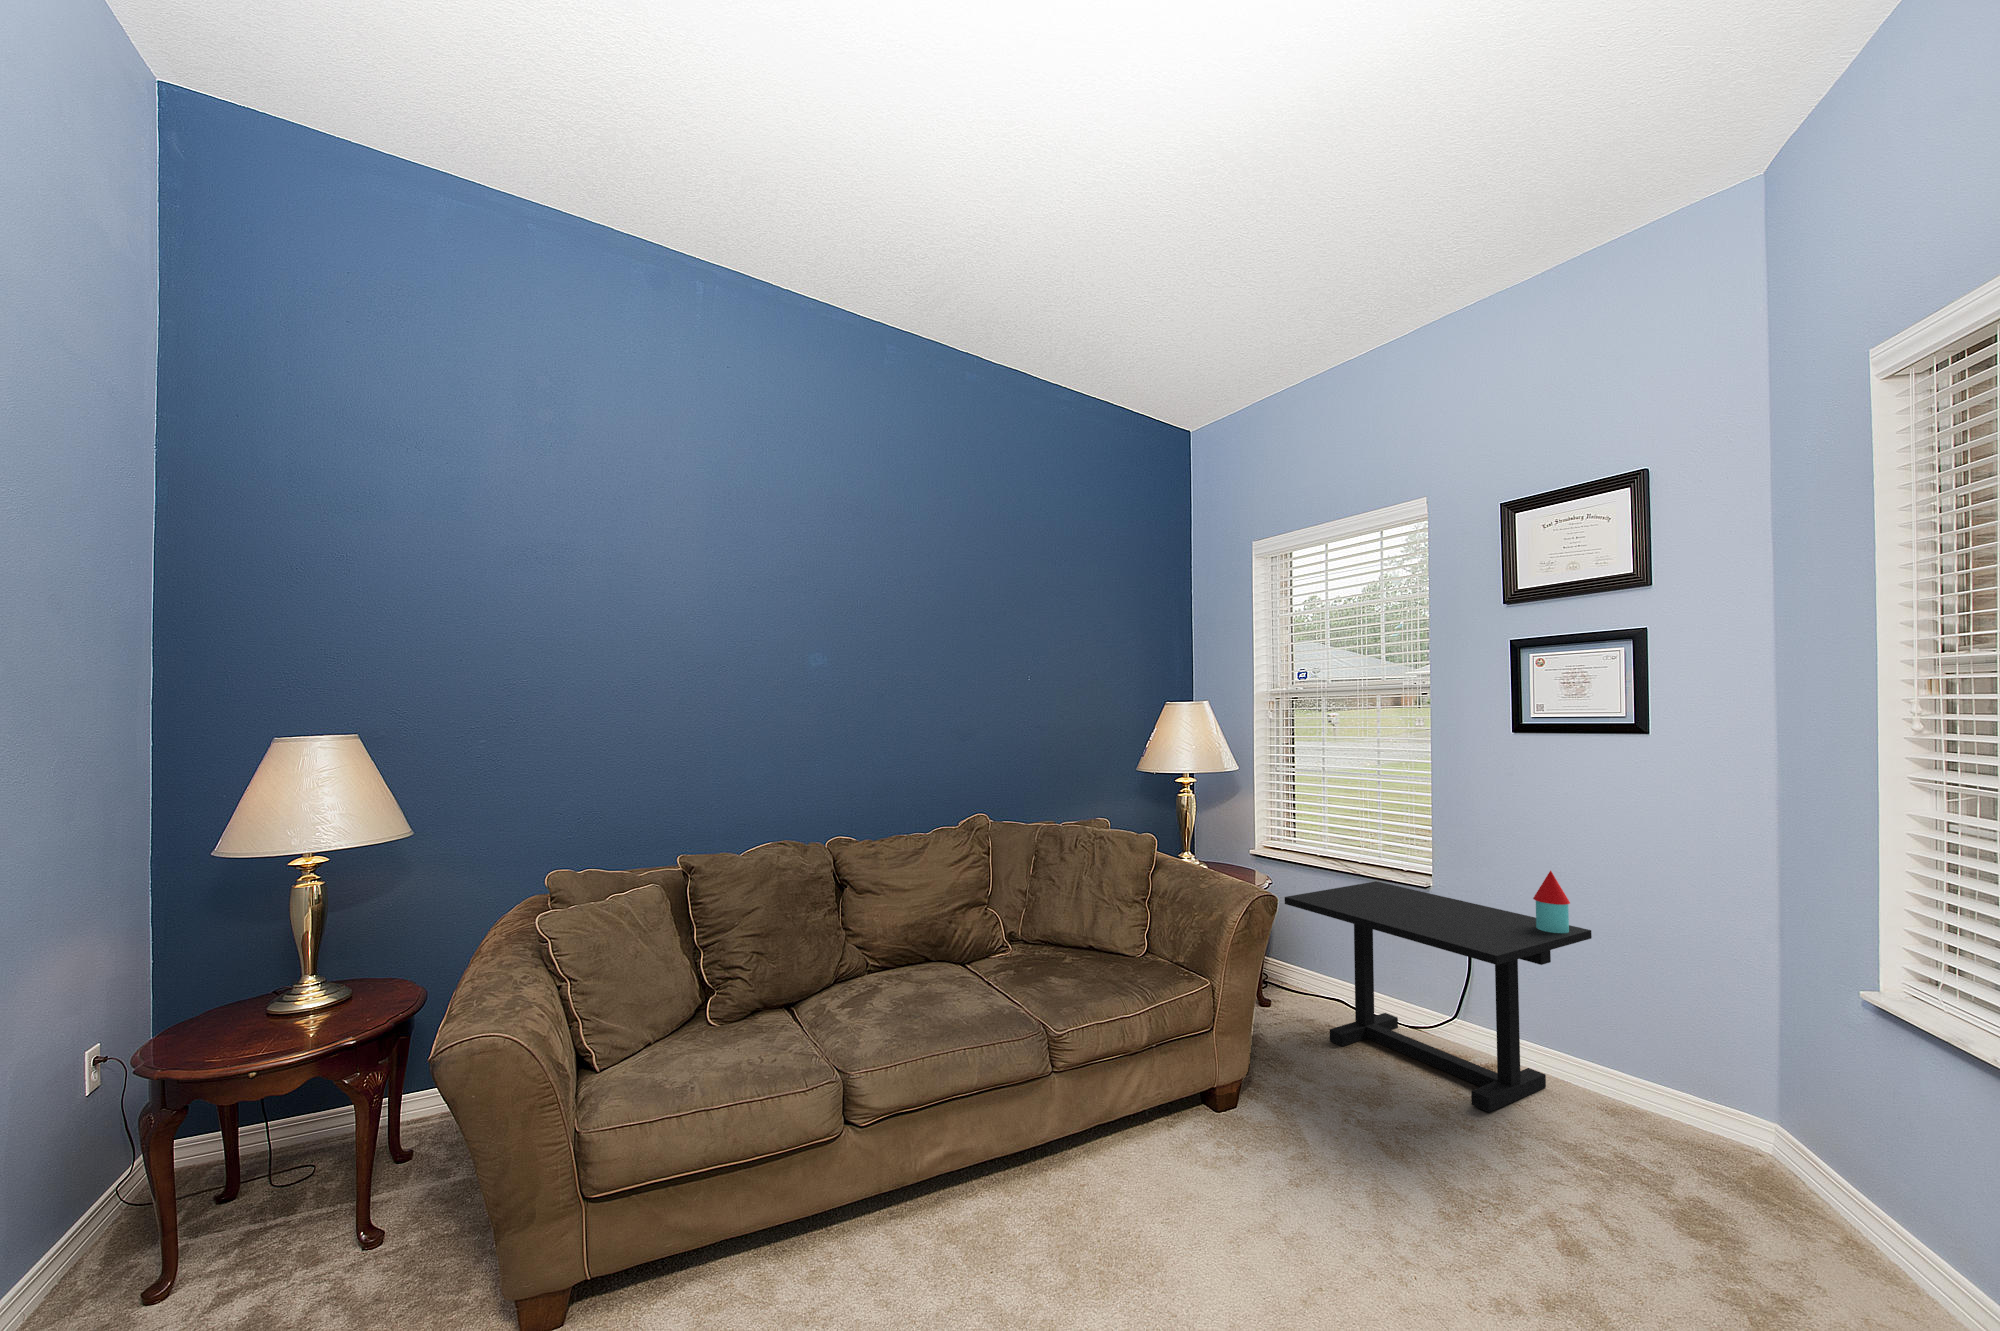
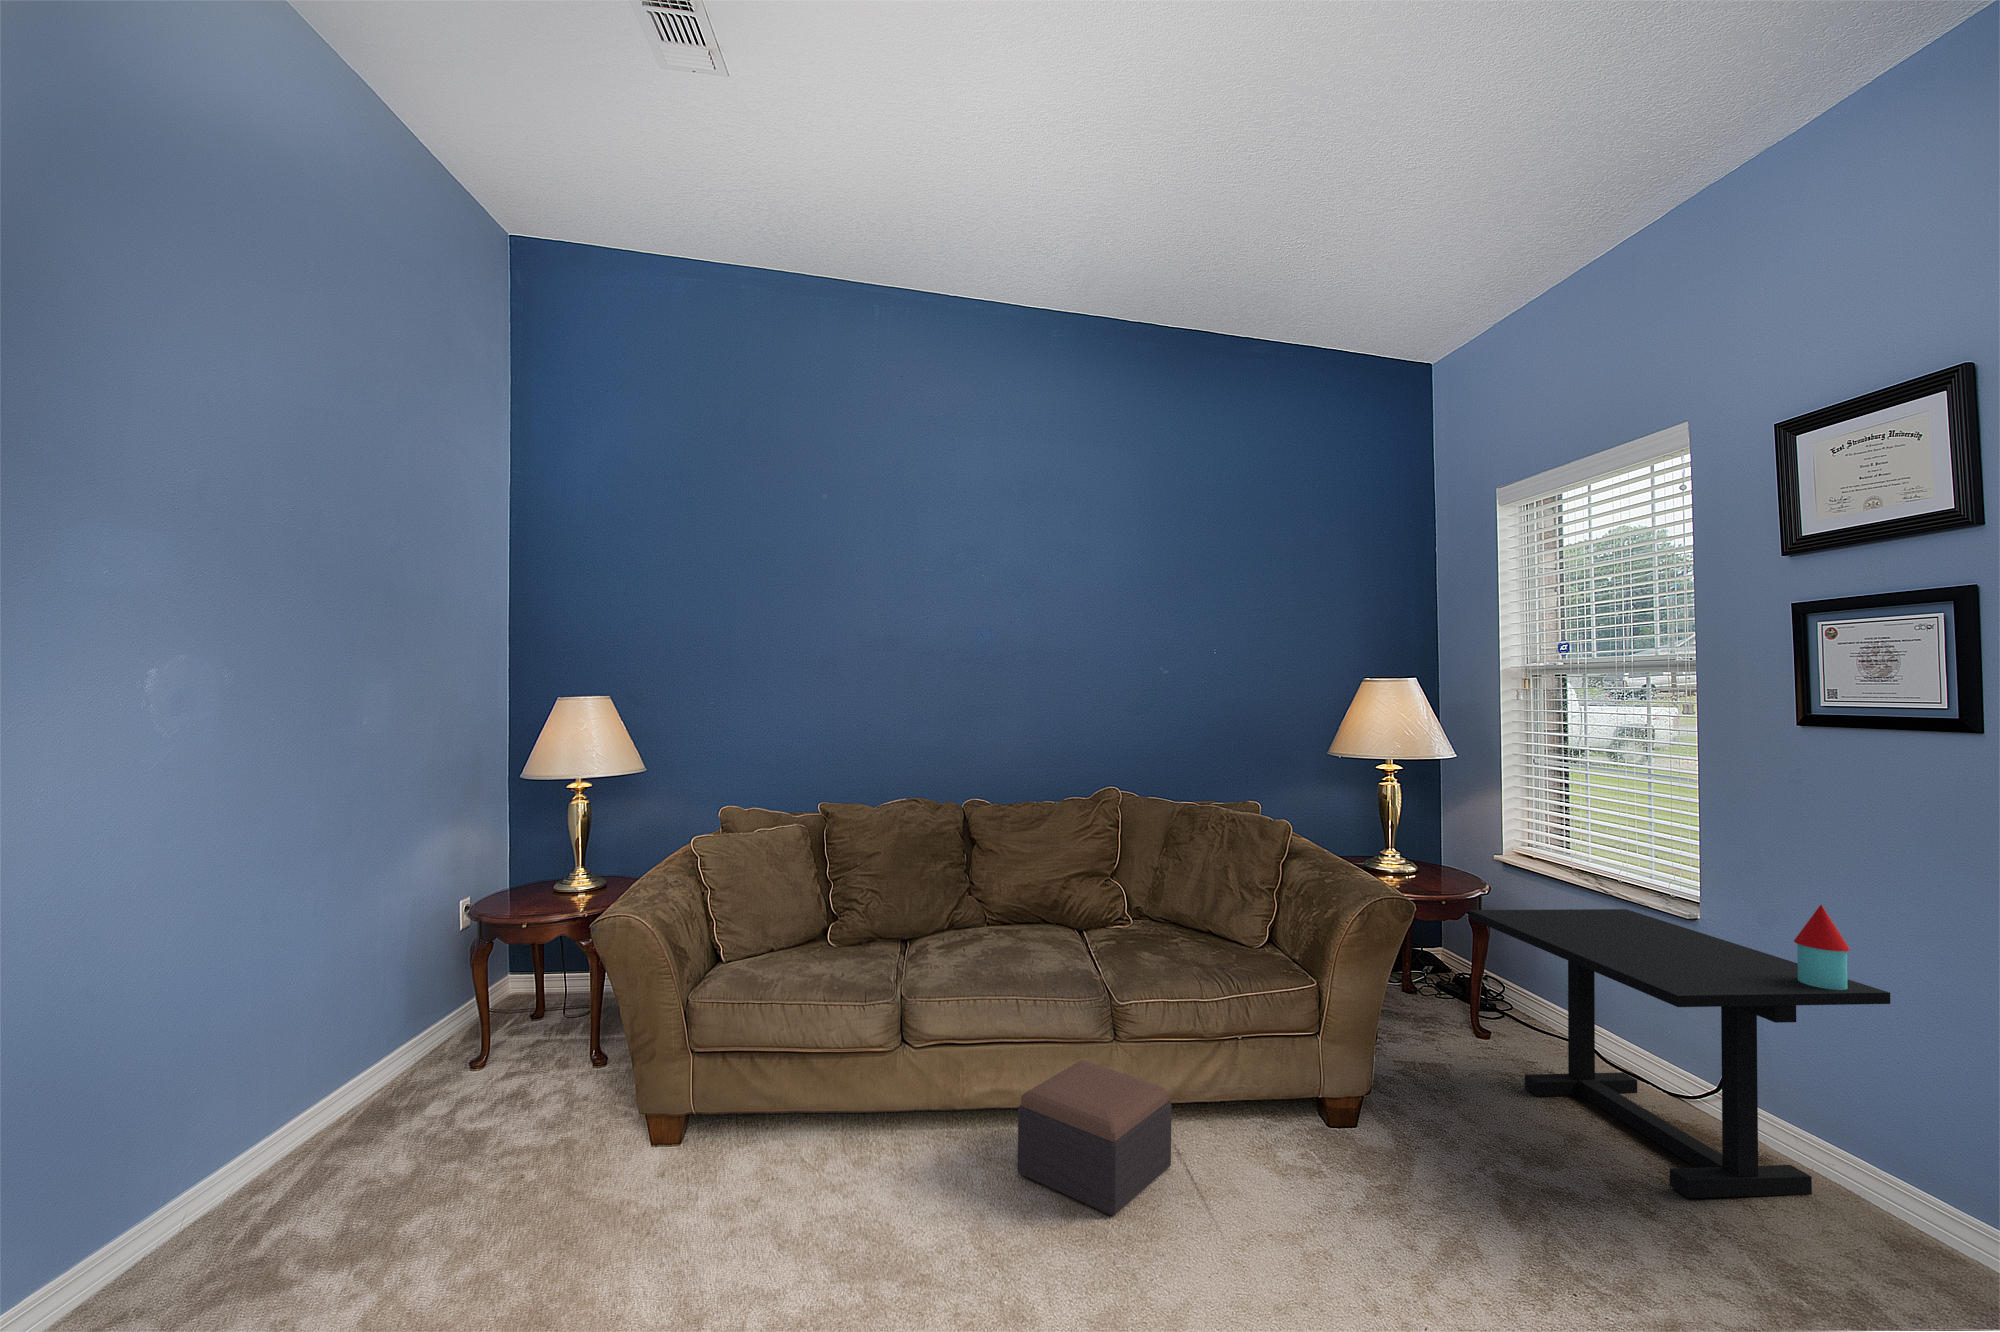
footstool: none [989,1103,1123,1267] -> present [1017,1060,1172,1216]

